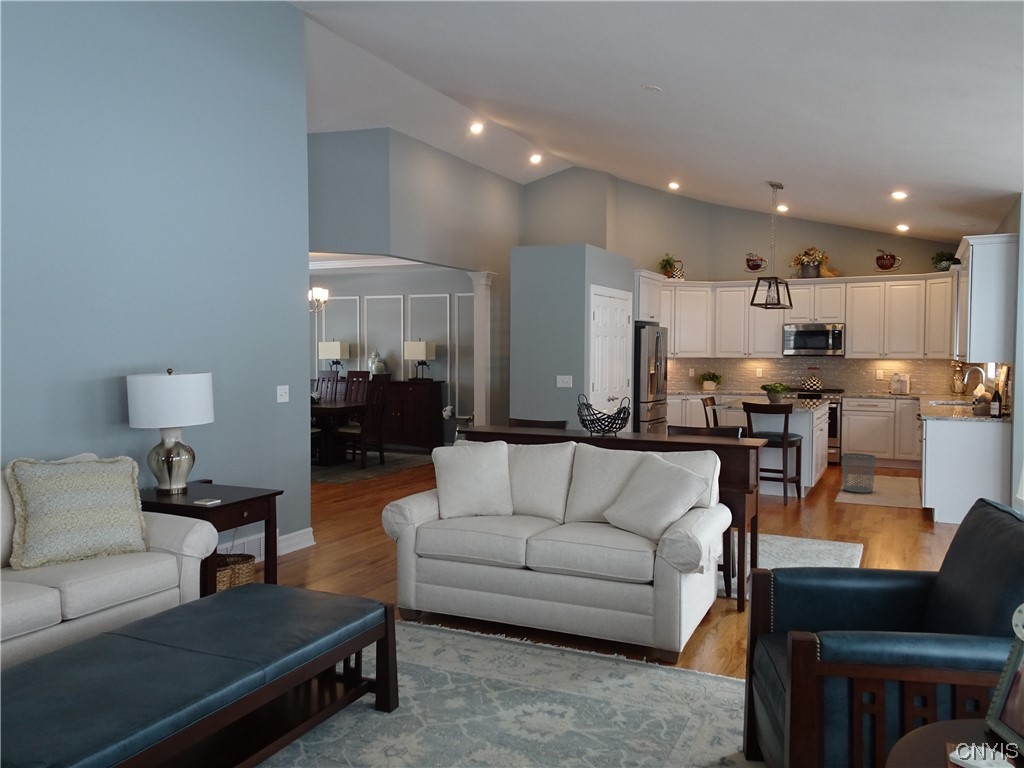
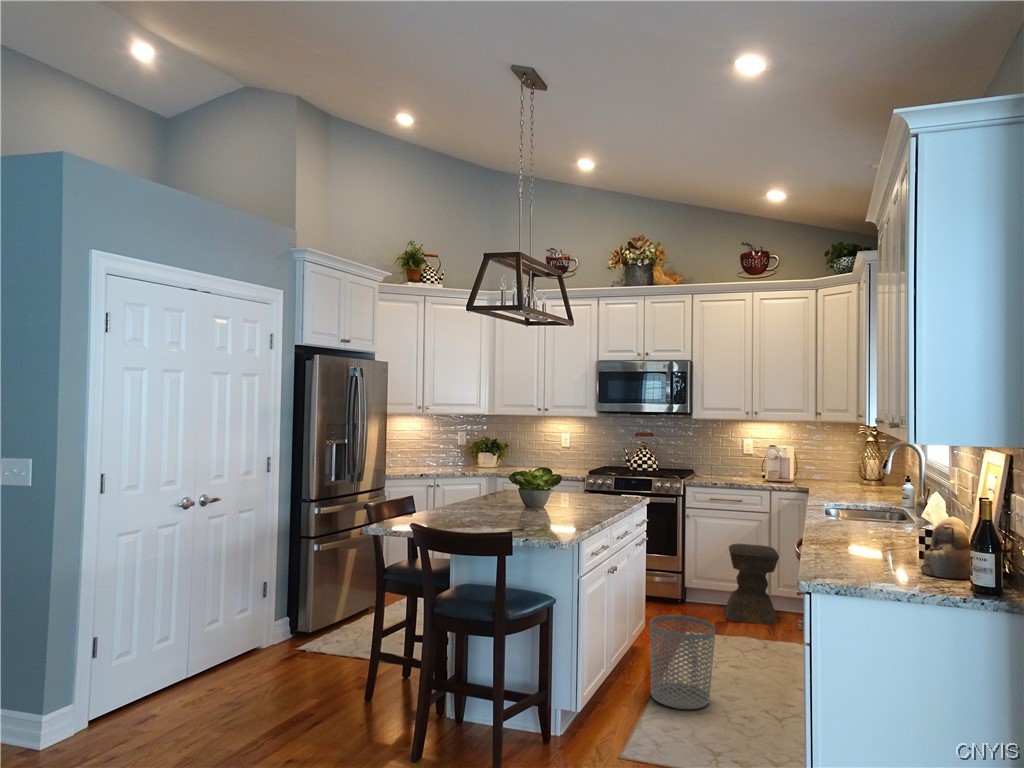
stool: none [867,430,901,473] -> present [725,544,779,625]

